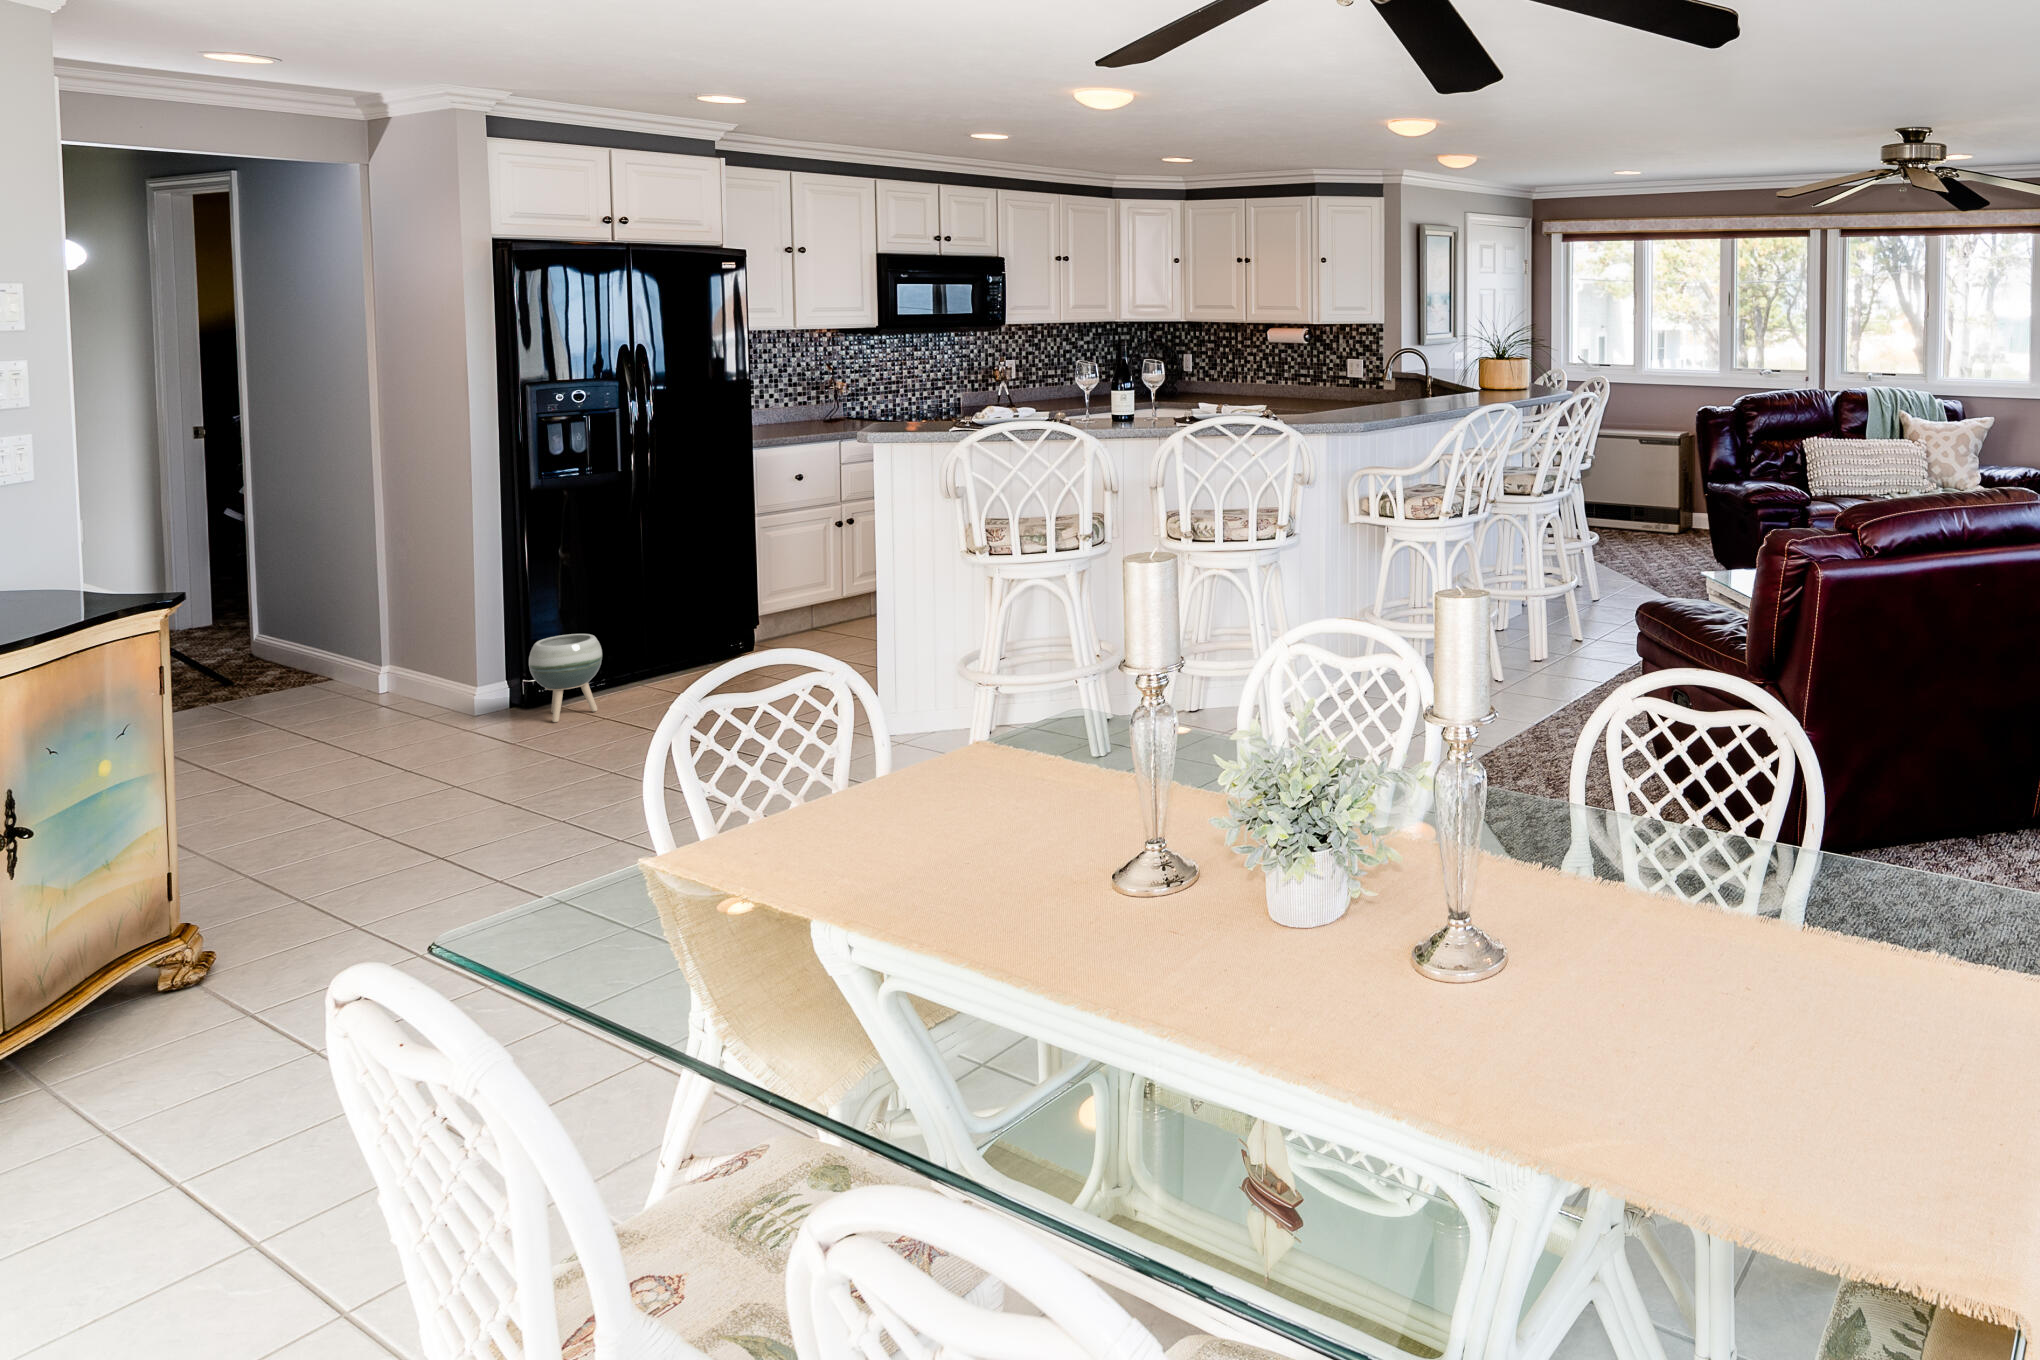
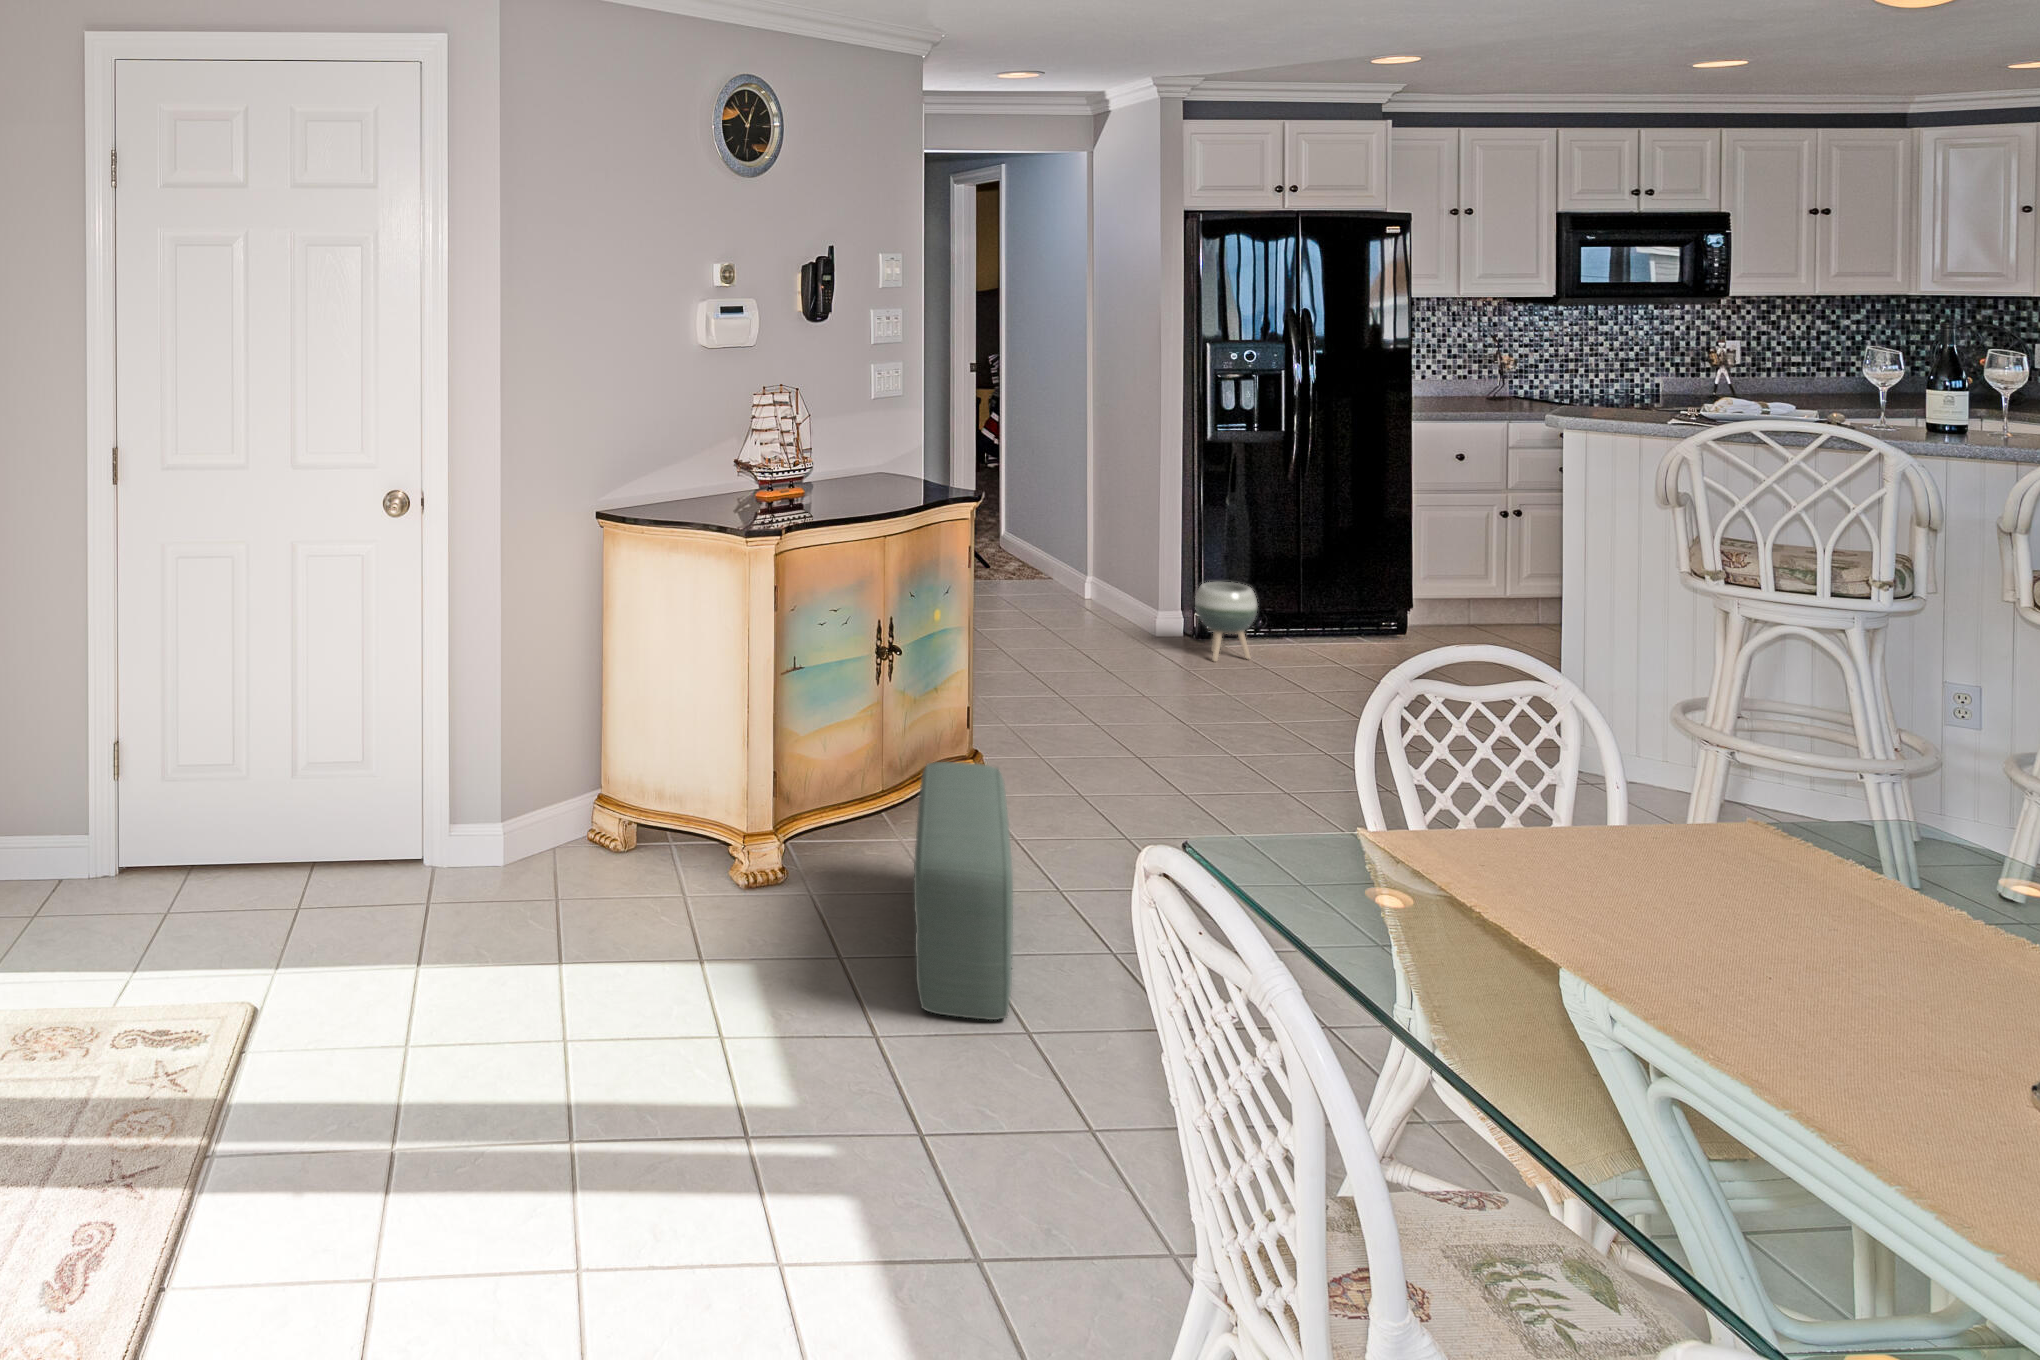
pouf: none [119,904,277,1233] -> present [914,762,1013,1020]

